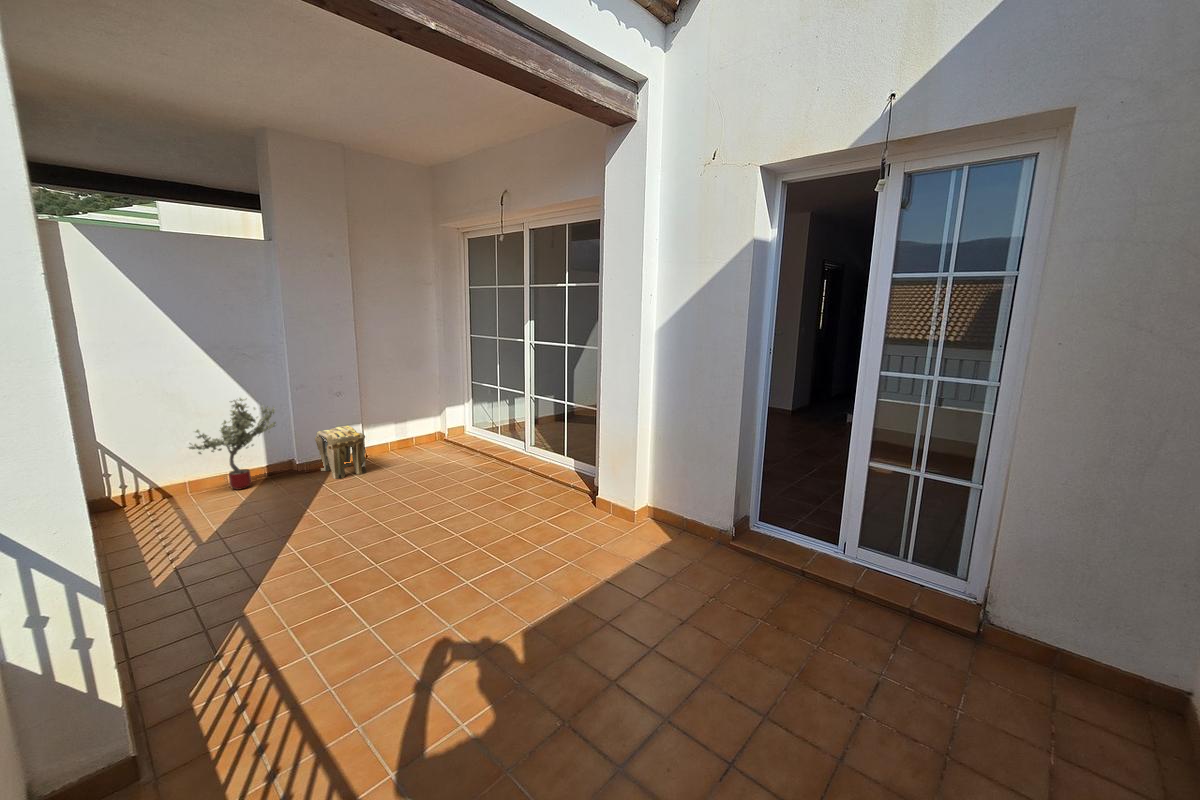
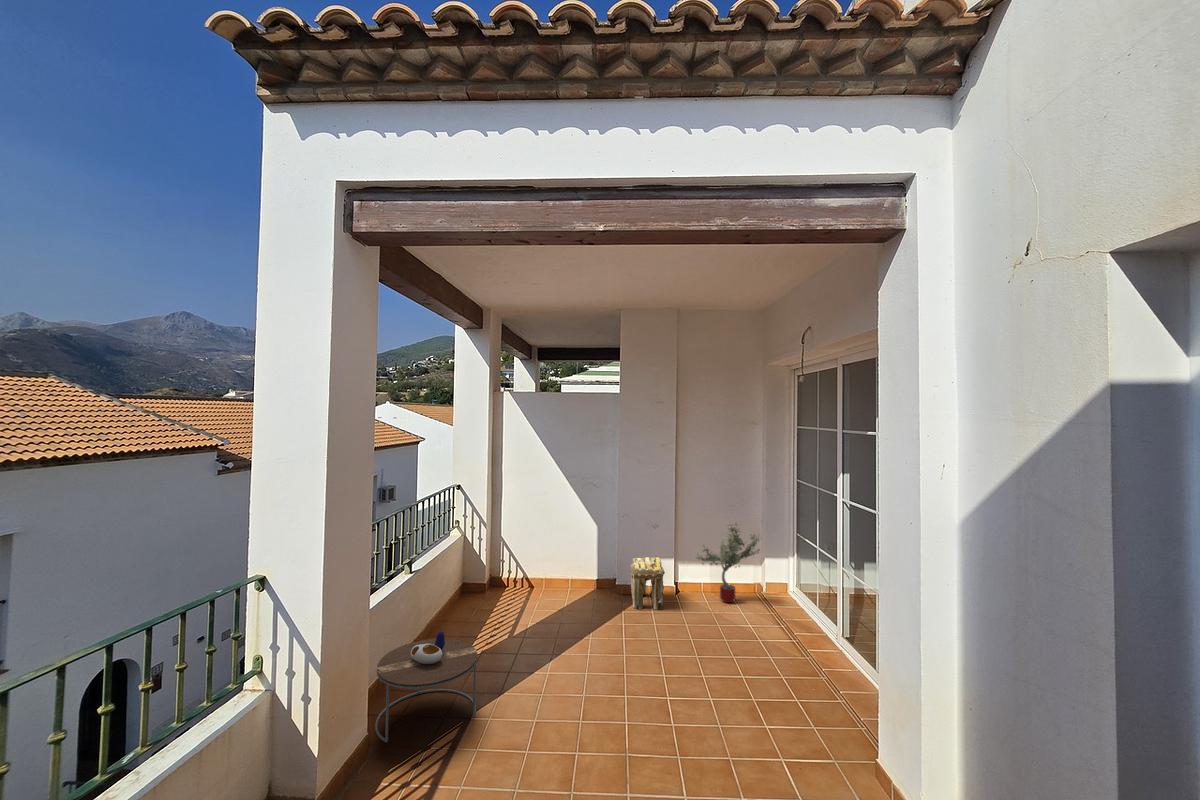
potted tree: present [189,398,276,490] -> present [697,523,760,603]
side table: none [89,533,260,681] -> present [375,631,477,743]

